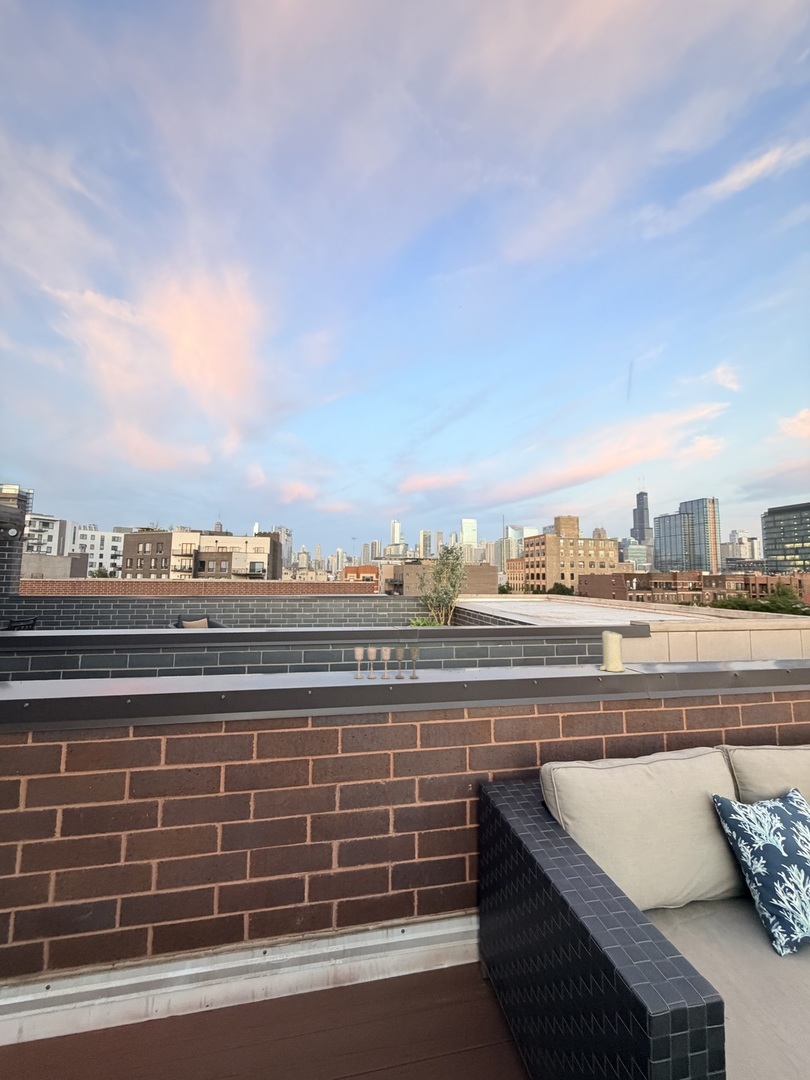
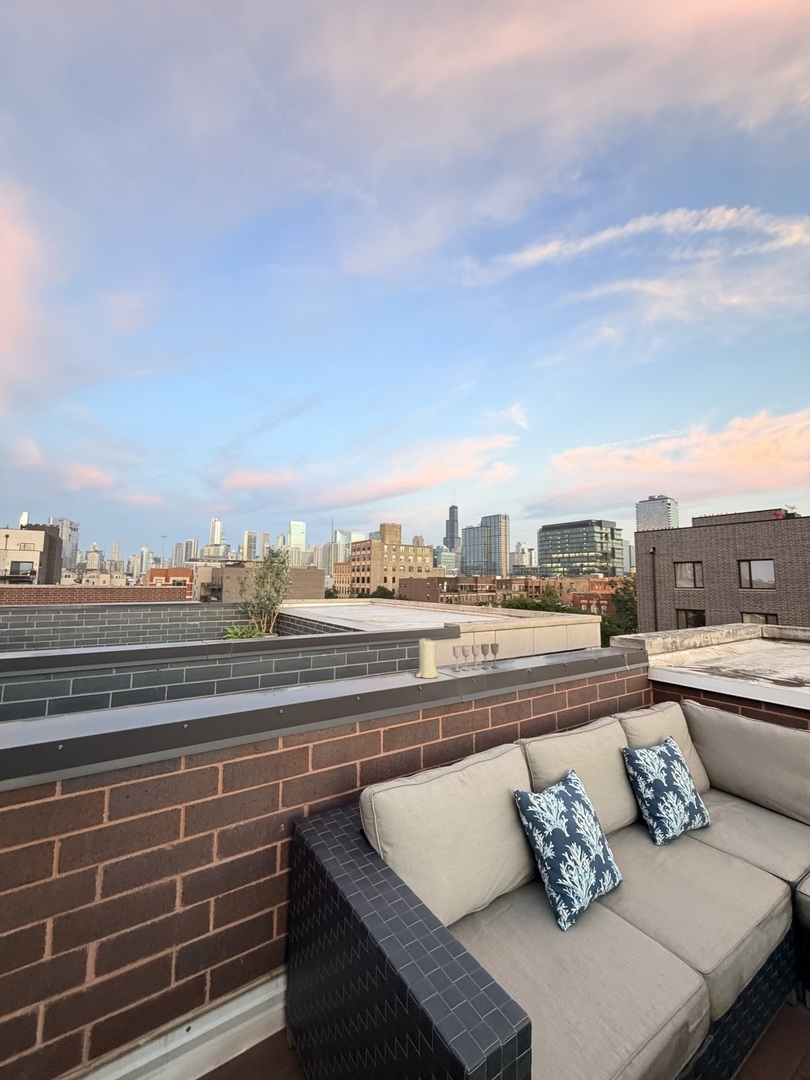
wine glass: present [354,647,419,678] -> present [453,643,499,671]

